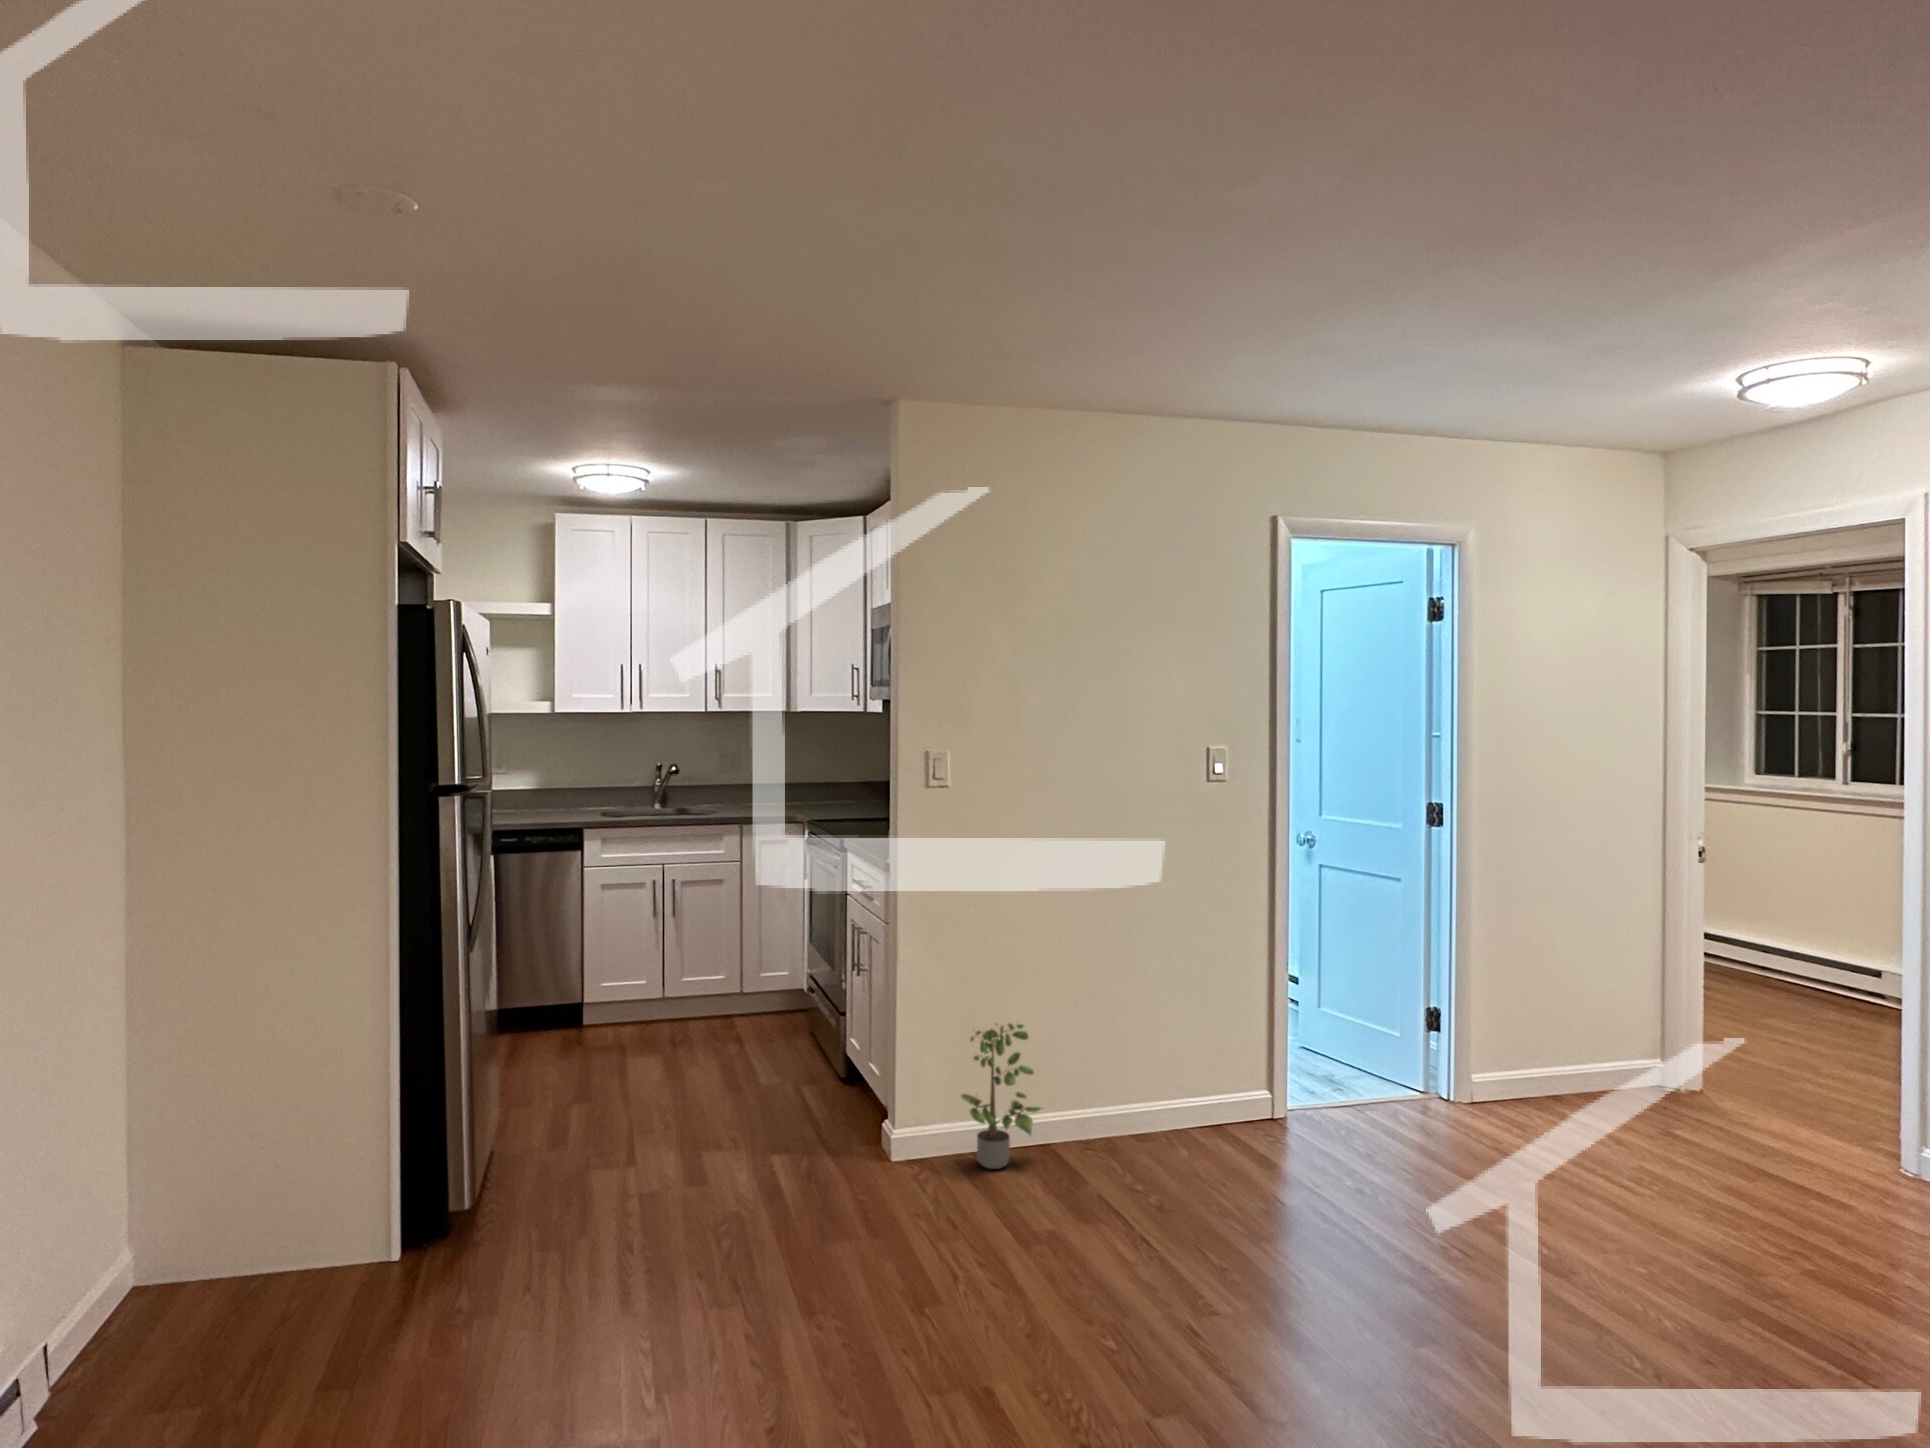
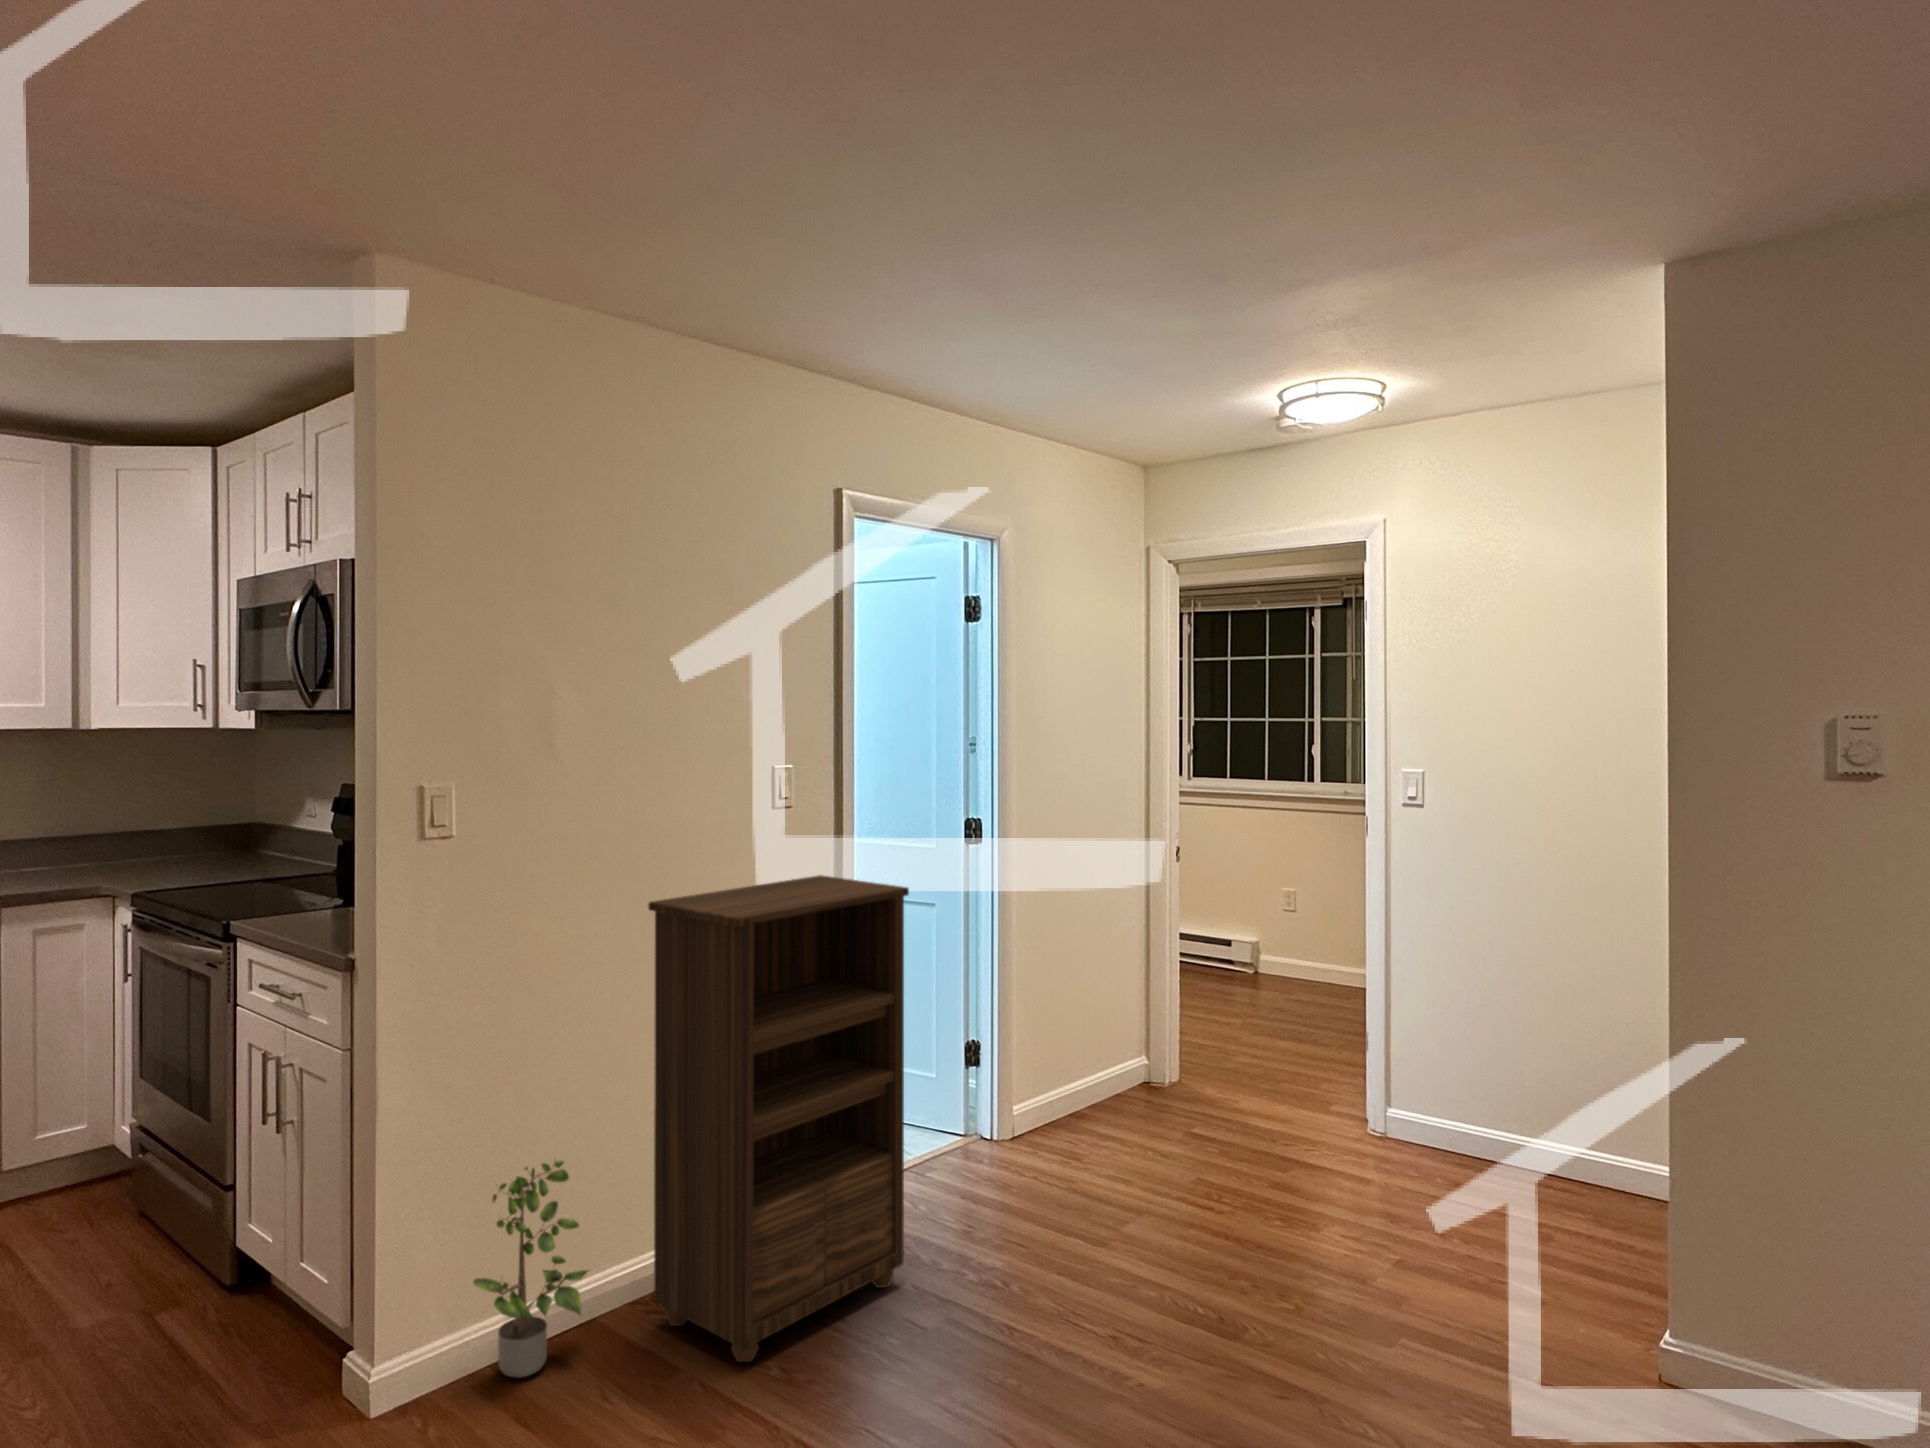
bookshelf: none [1087,838,1303,1199] -> present [648,875,909,1362]

